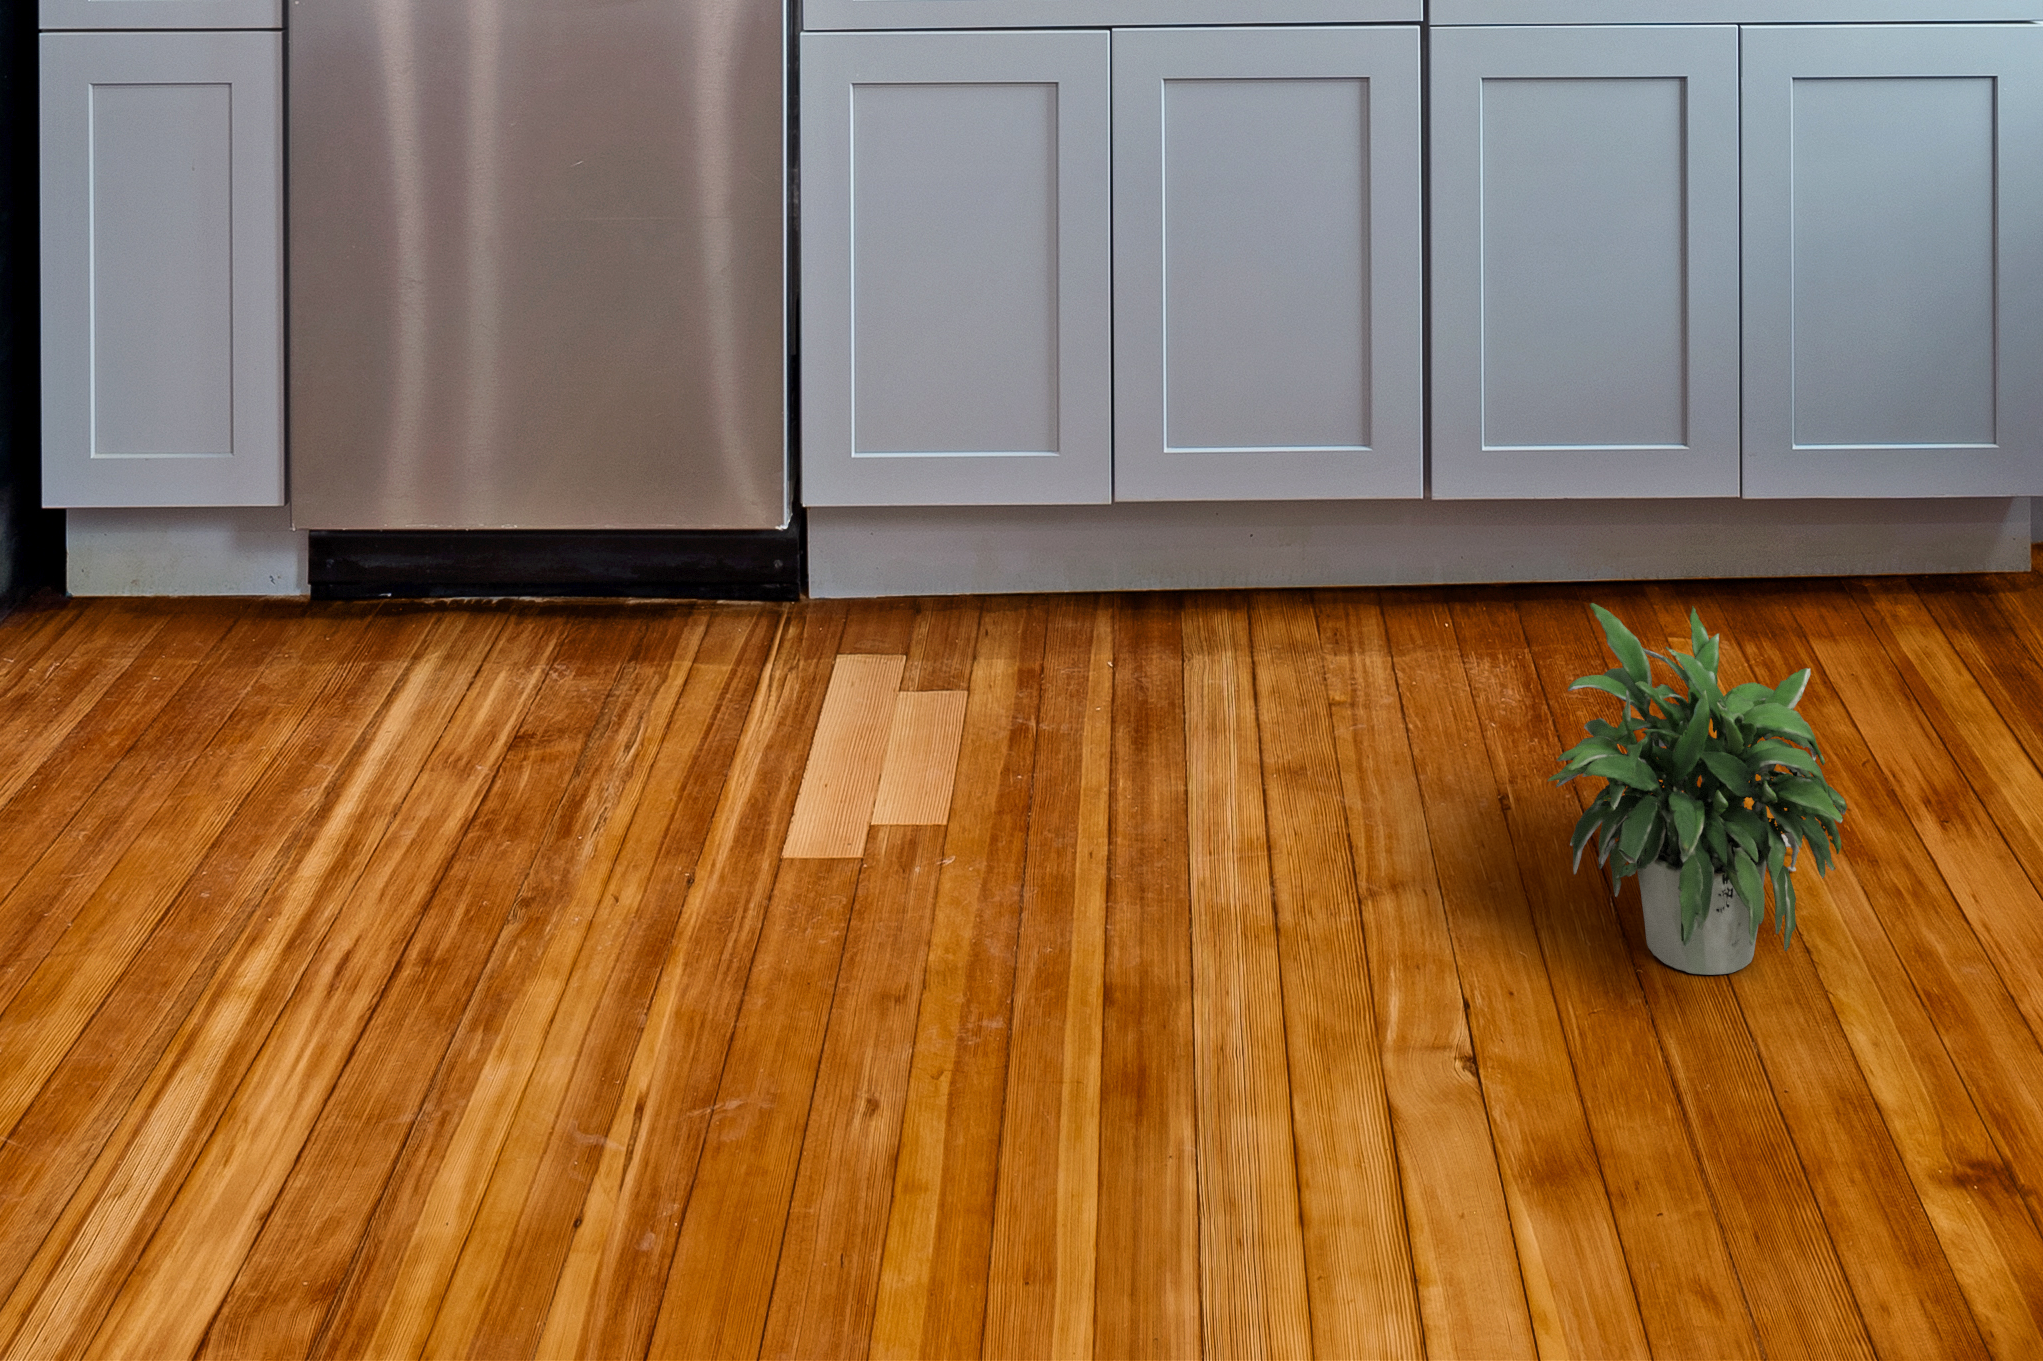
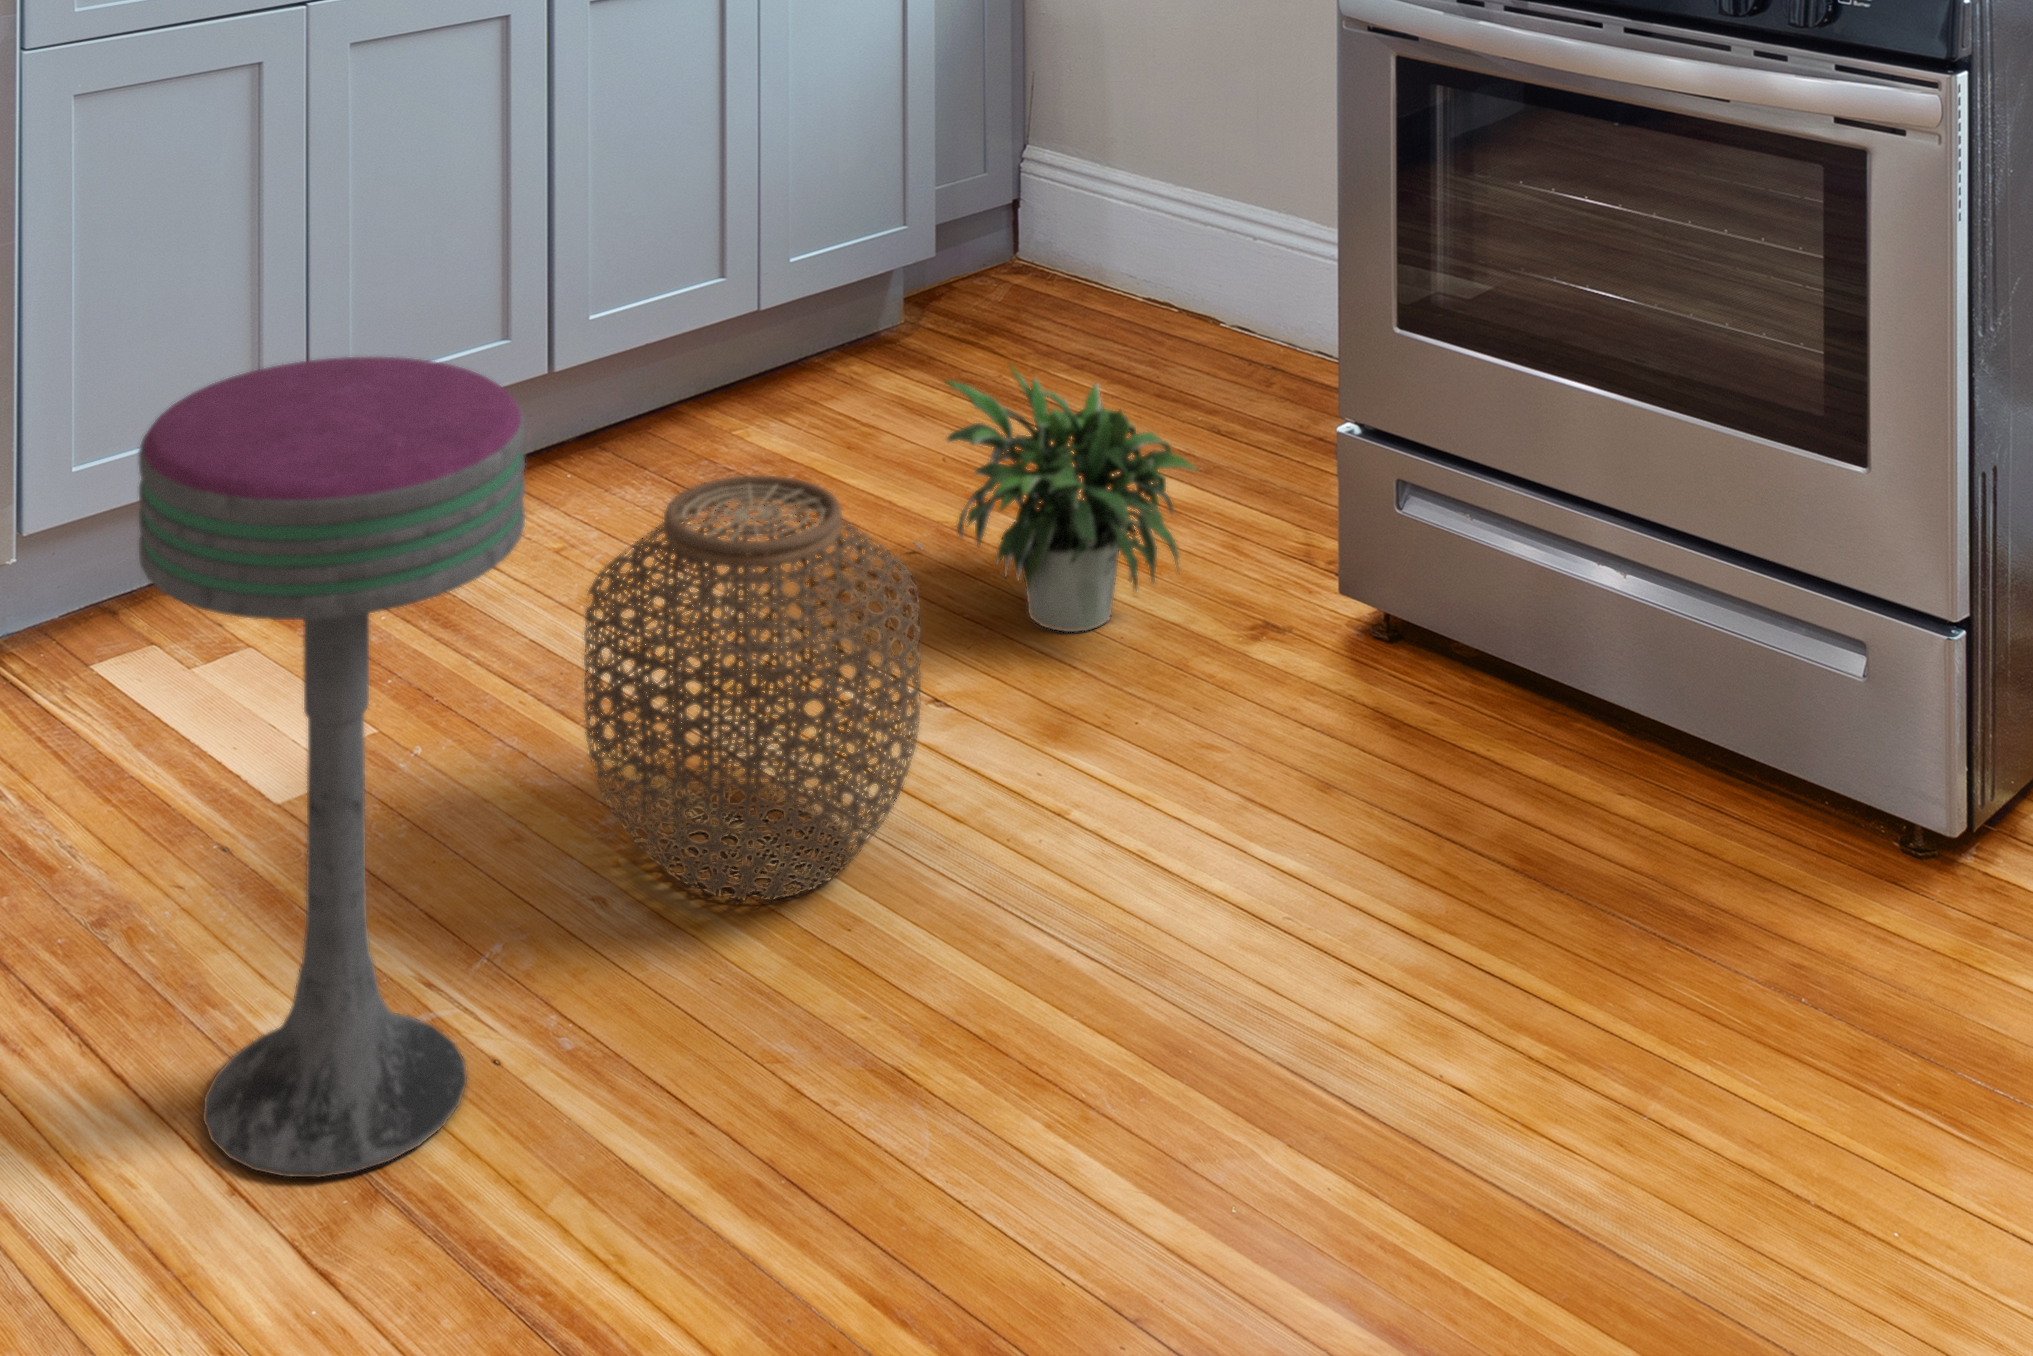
bar stool: none [271,367,653,1164] -> present [139,357,525,1177]
woven basket: none [853,620,1230,1112] -> present [584,475,921,900]

